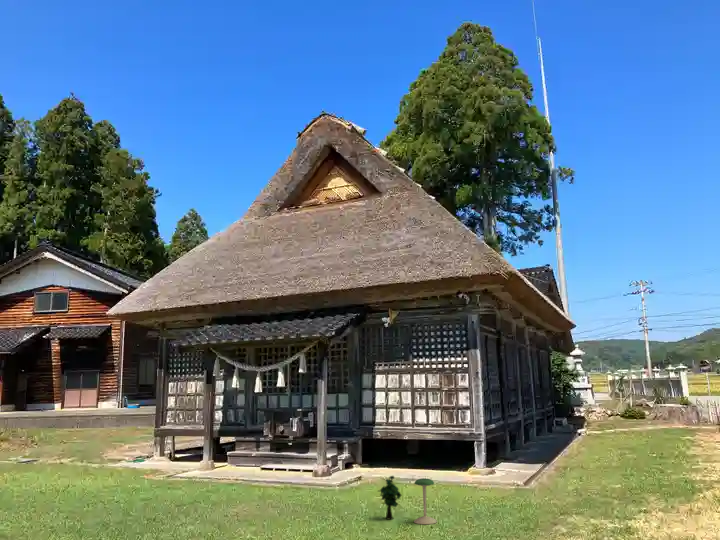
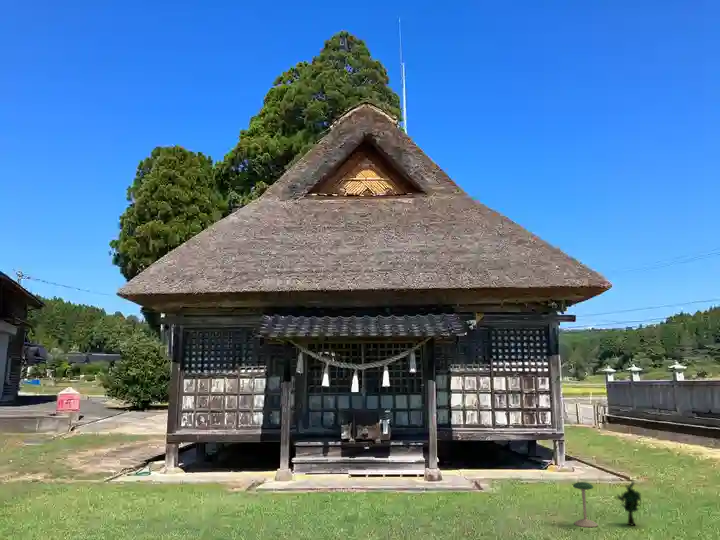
stool: present [414,478,437,524] -> present [573,482,598,527]

